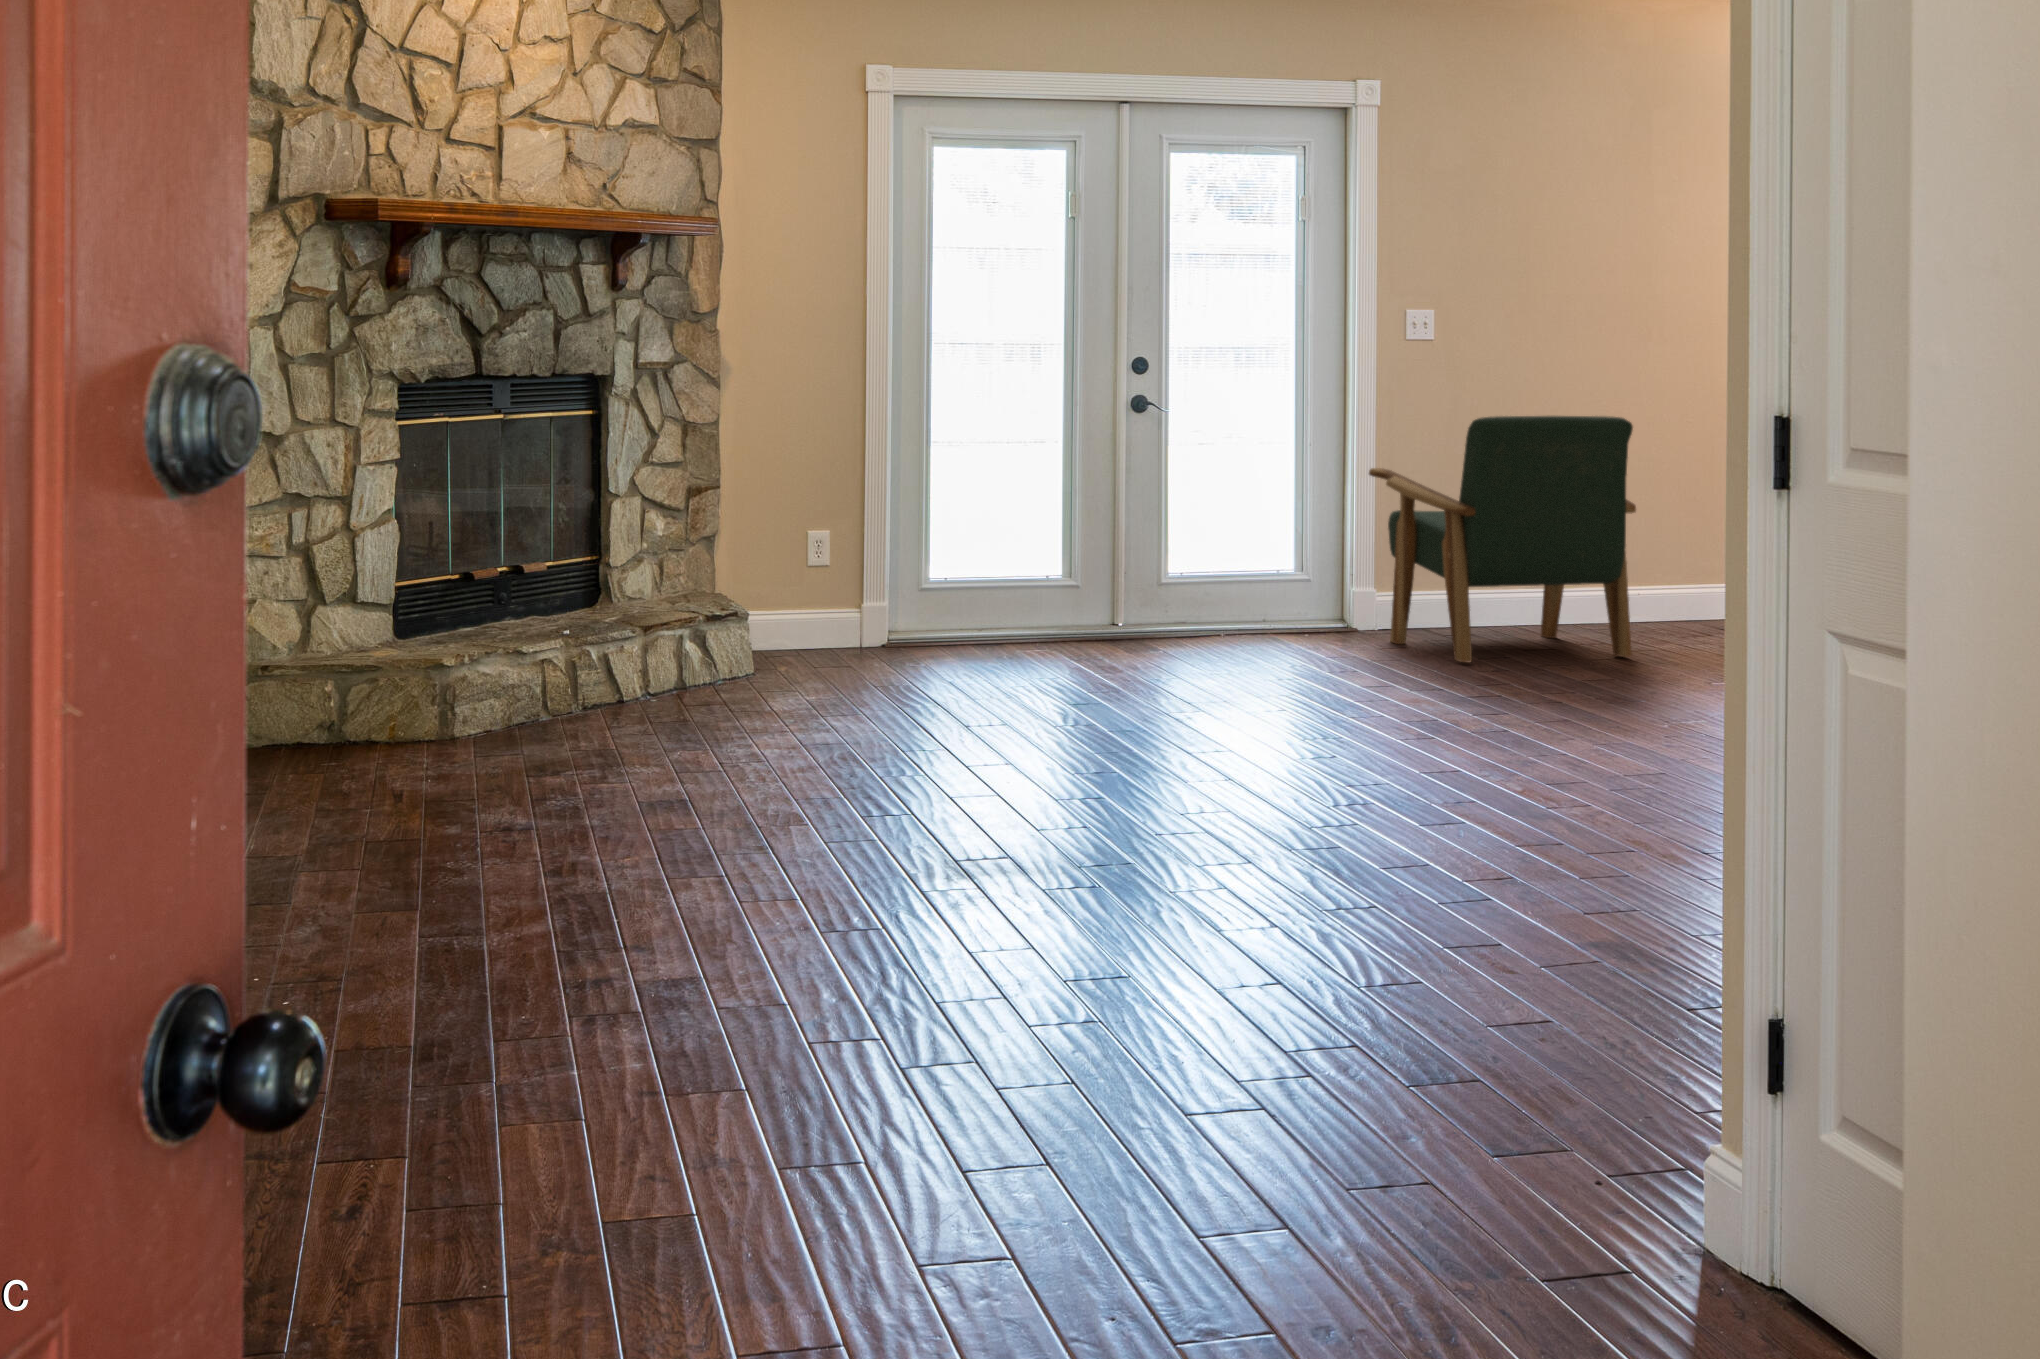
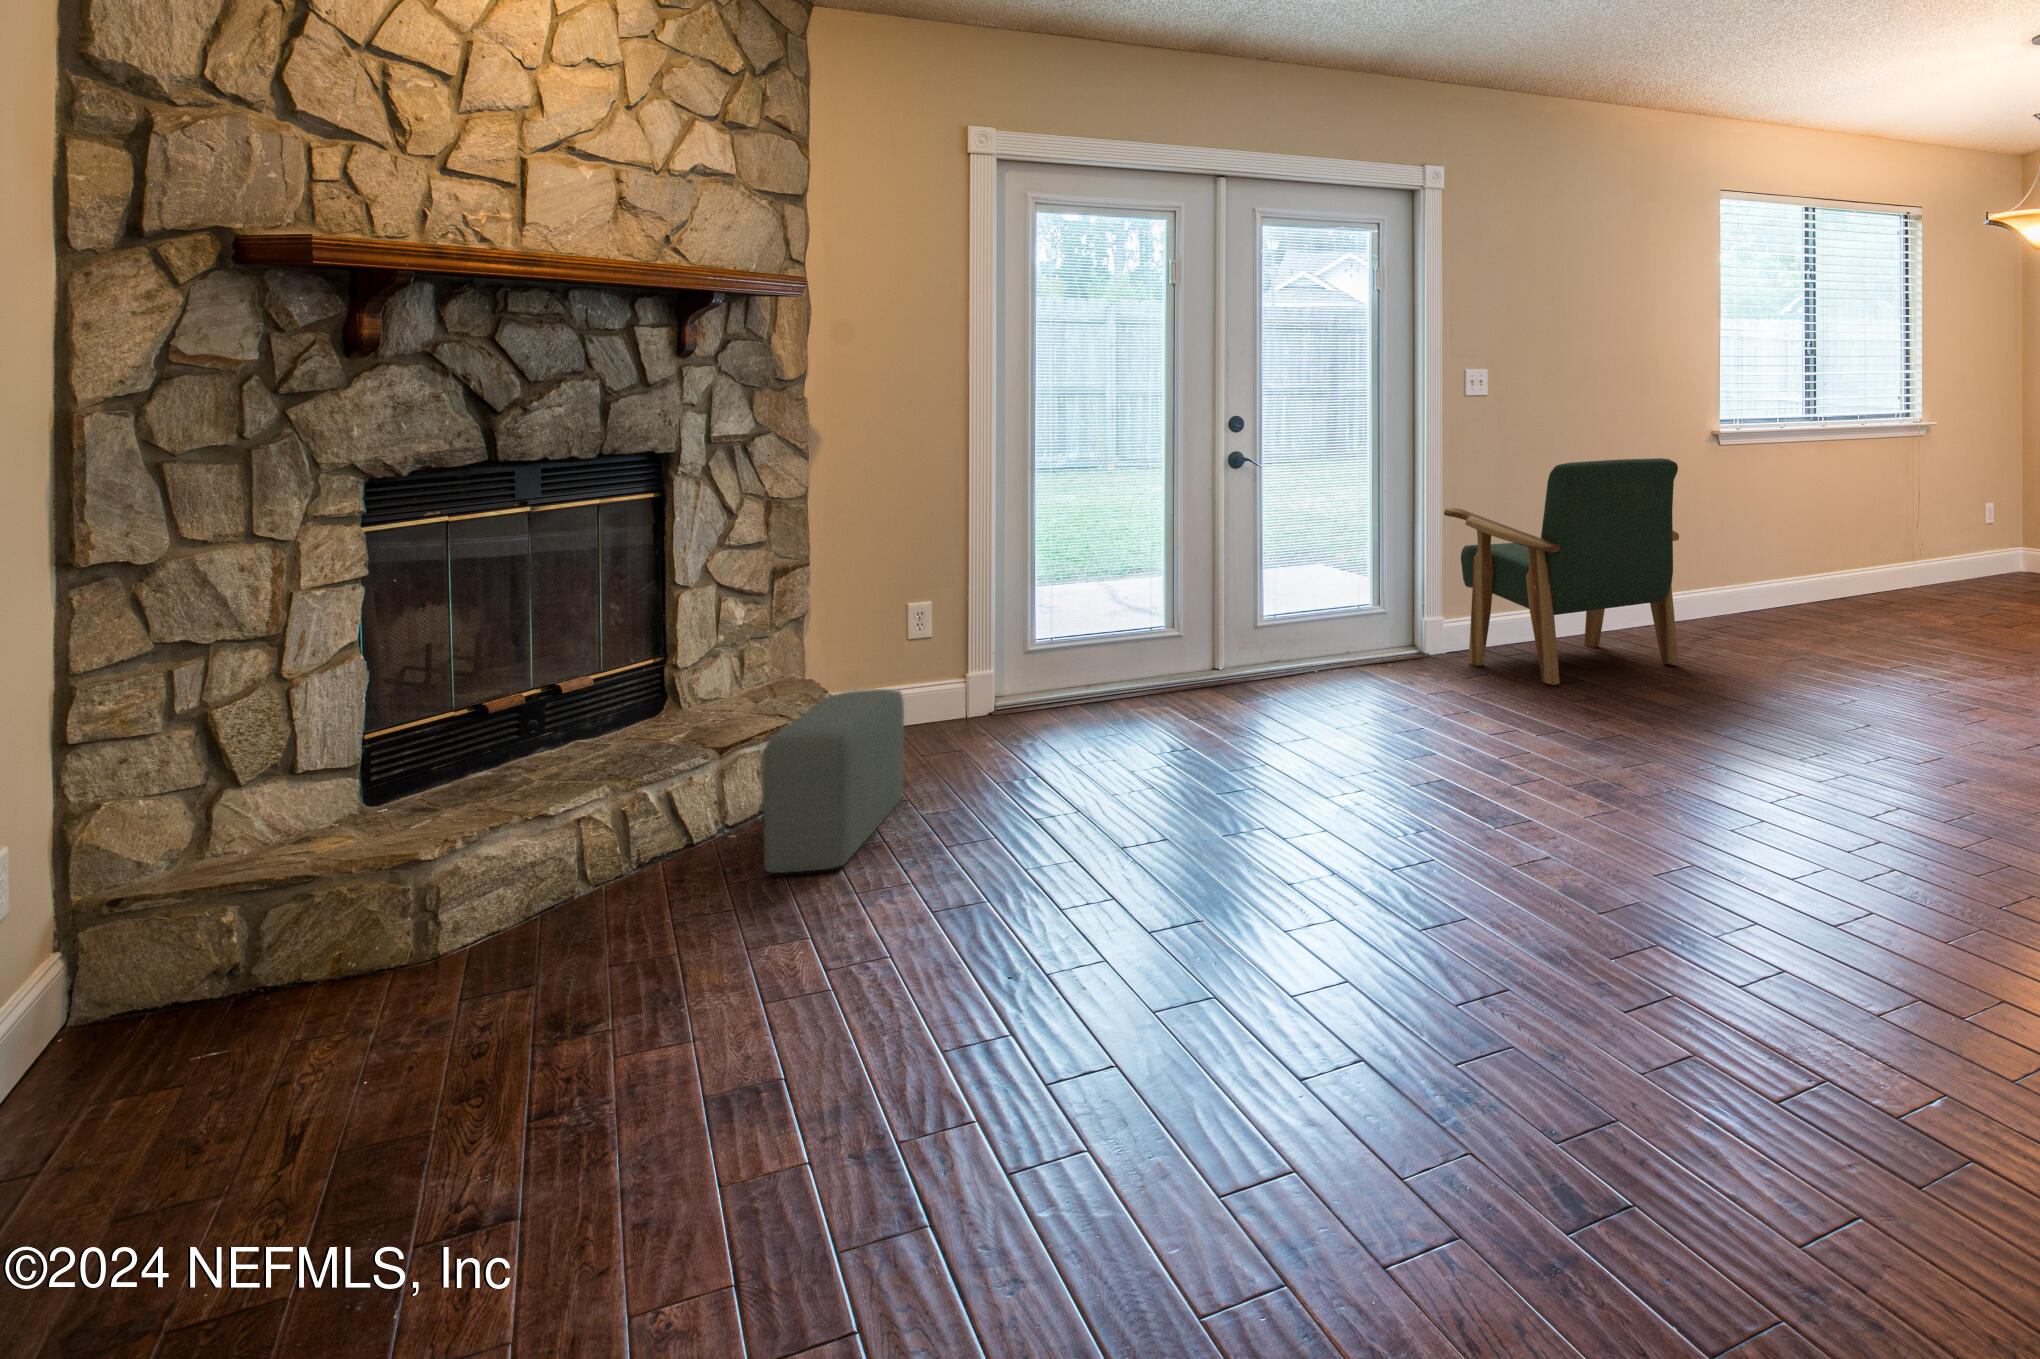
pouf: none [673,592,791,724] -> present [764,689,904,873]

